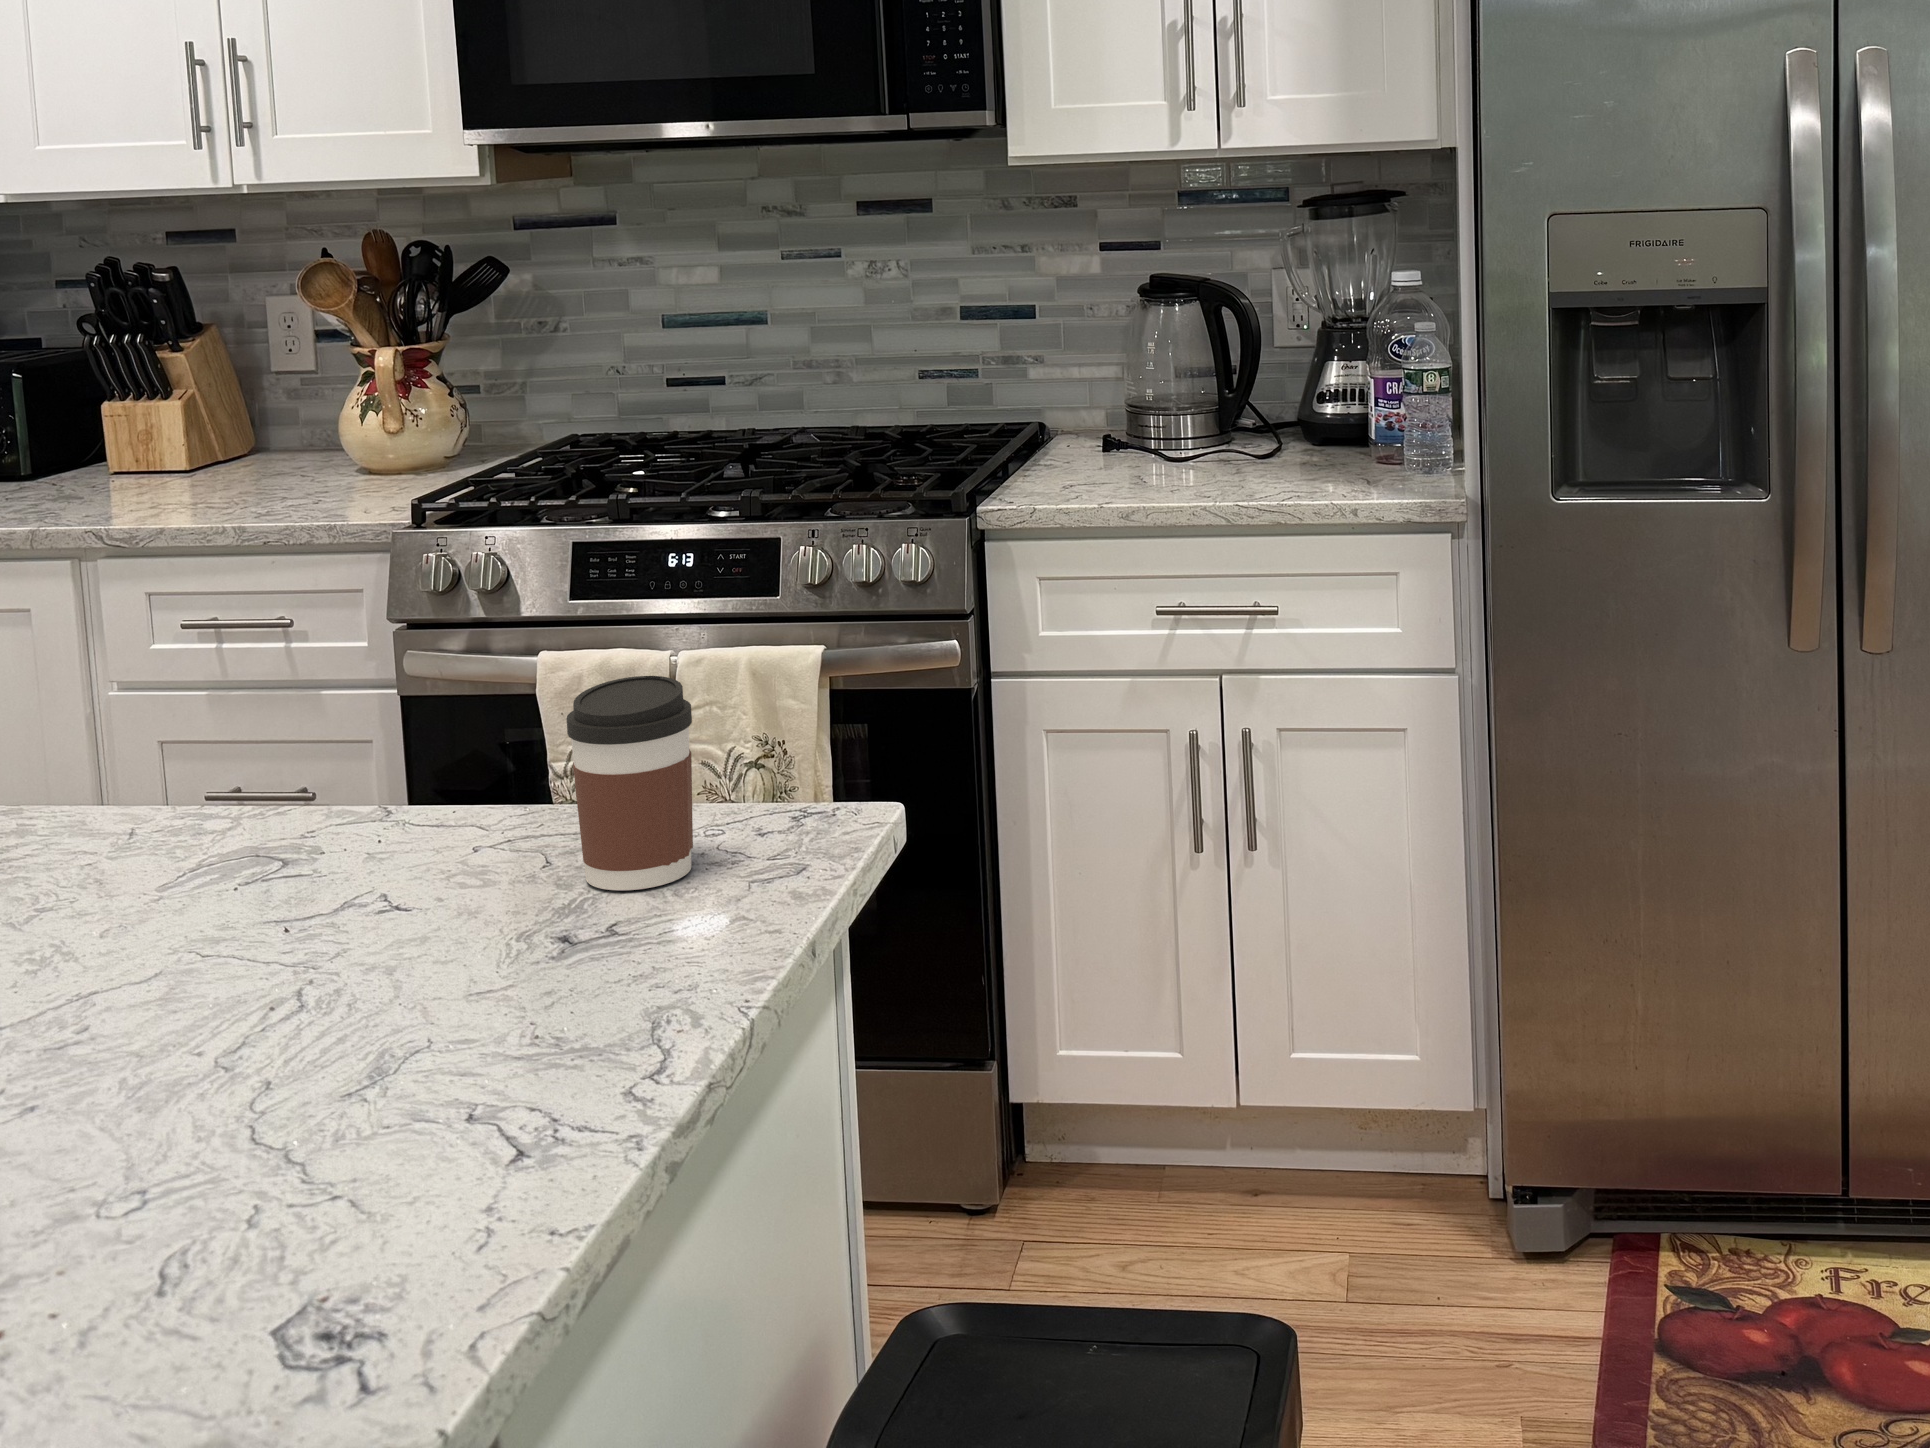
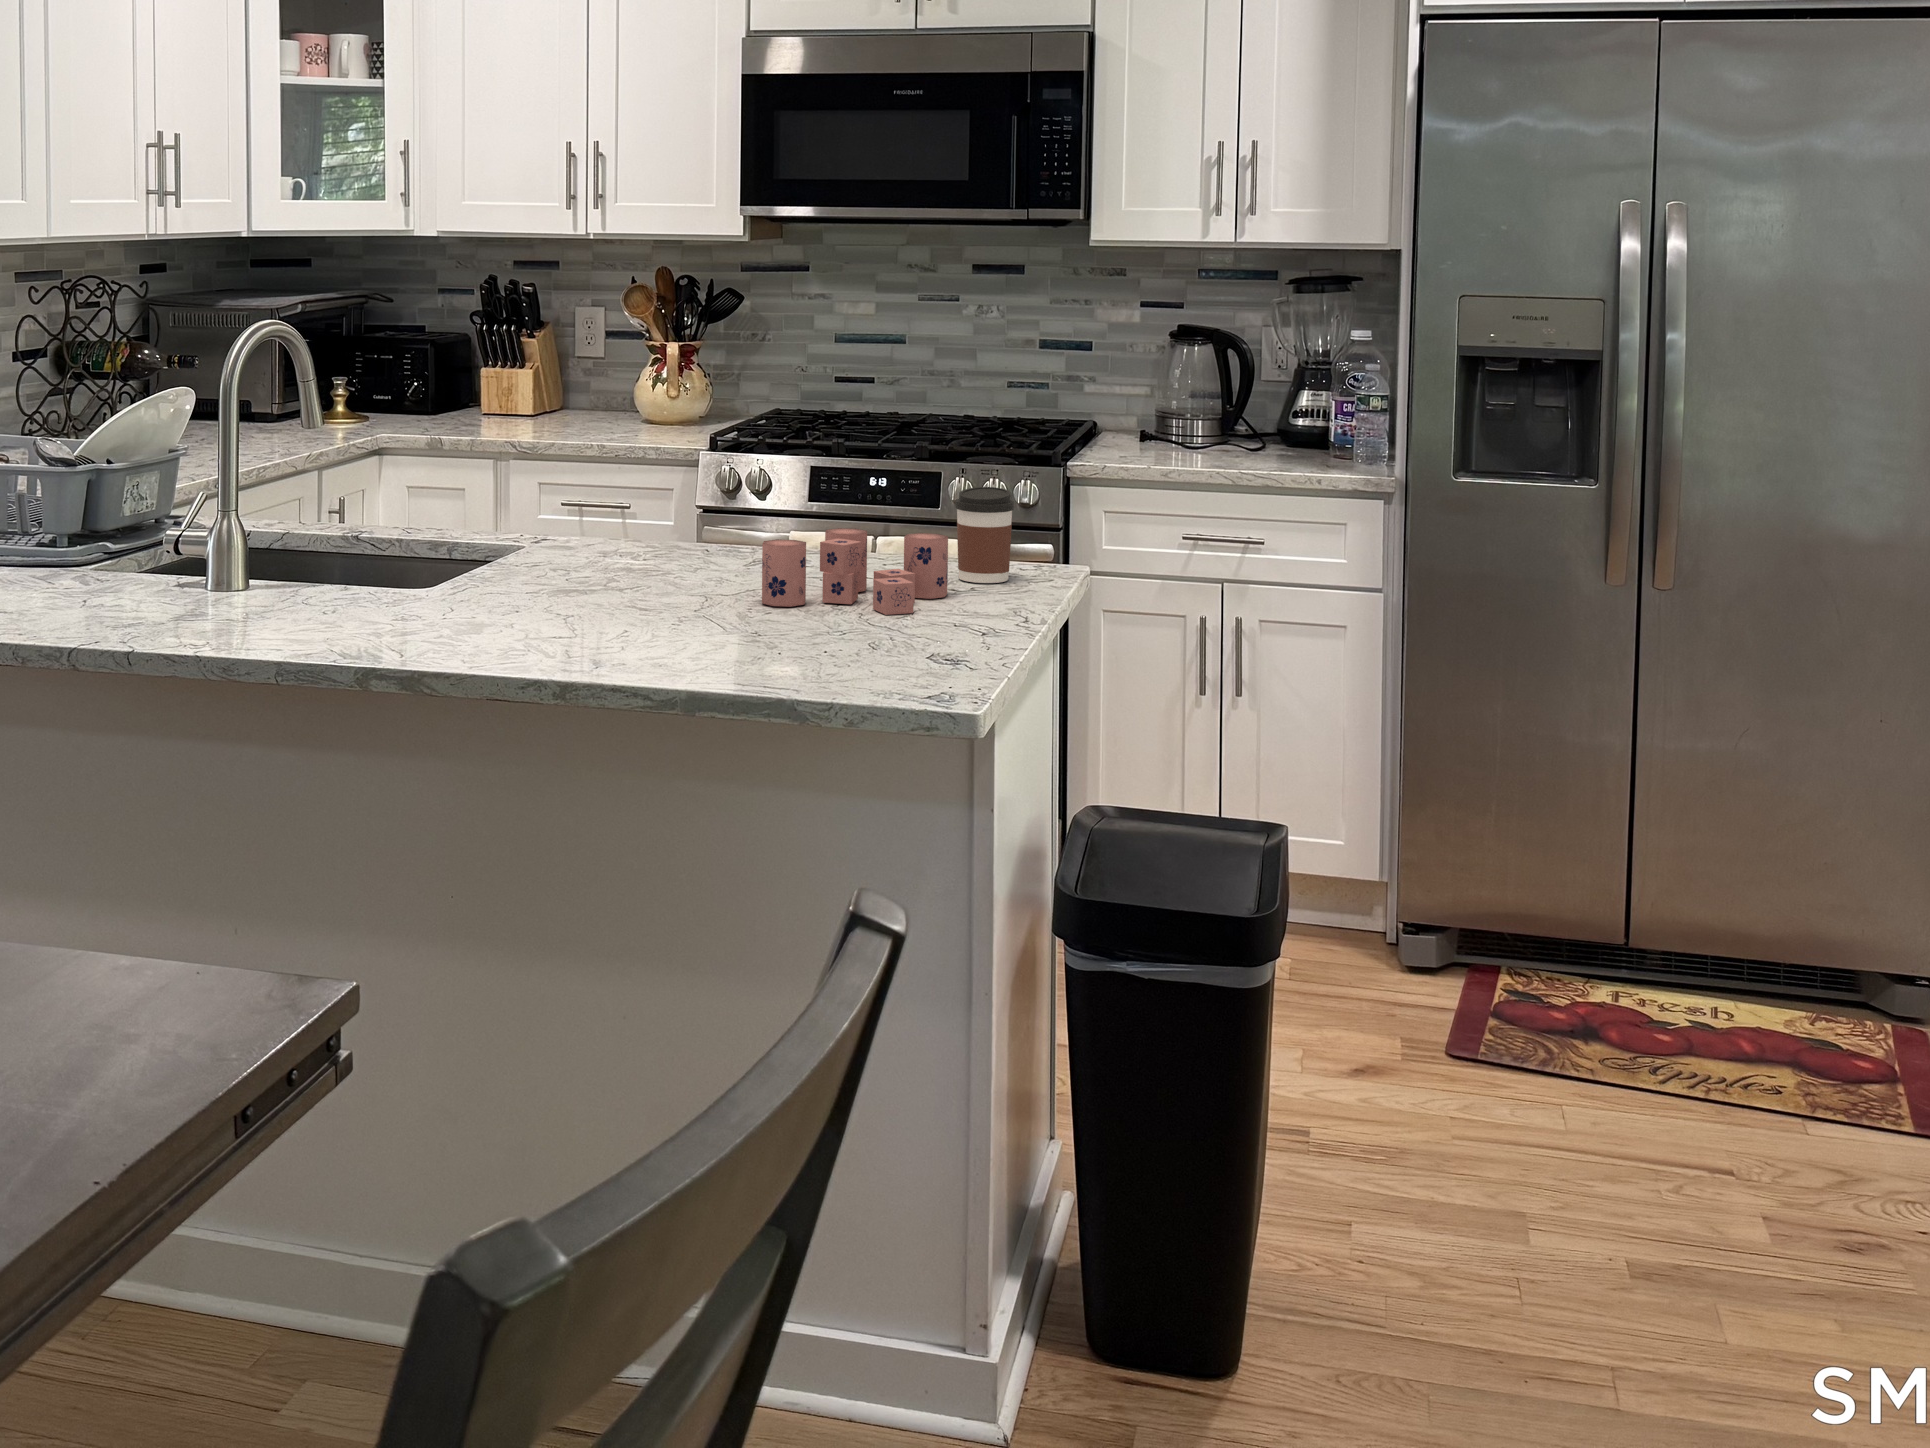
candle: none [29,810,520,1063] -> present [762,528,948,615]

